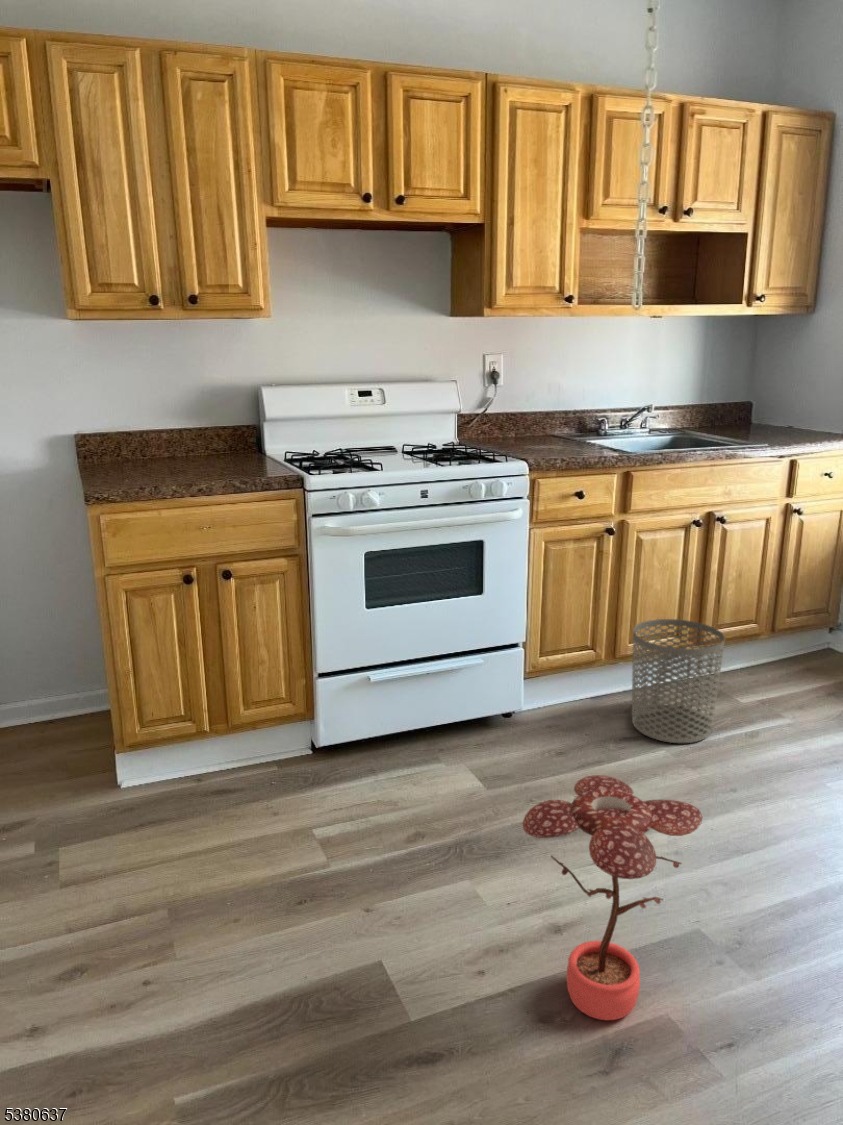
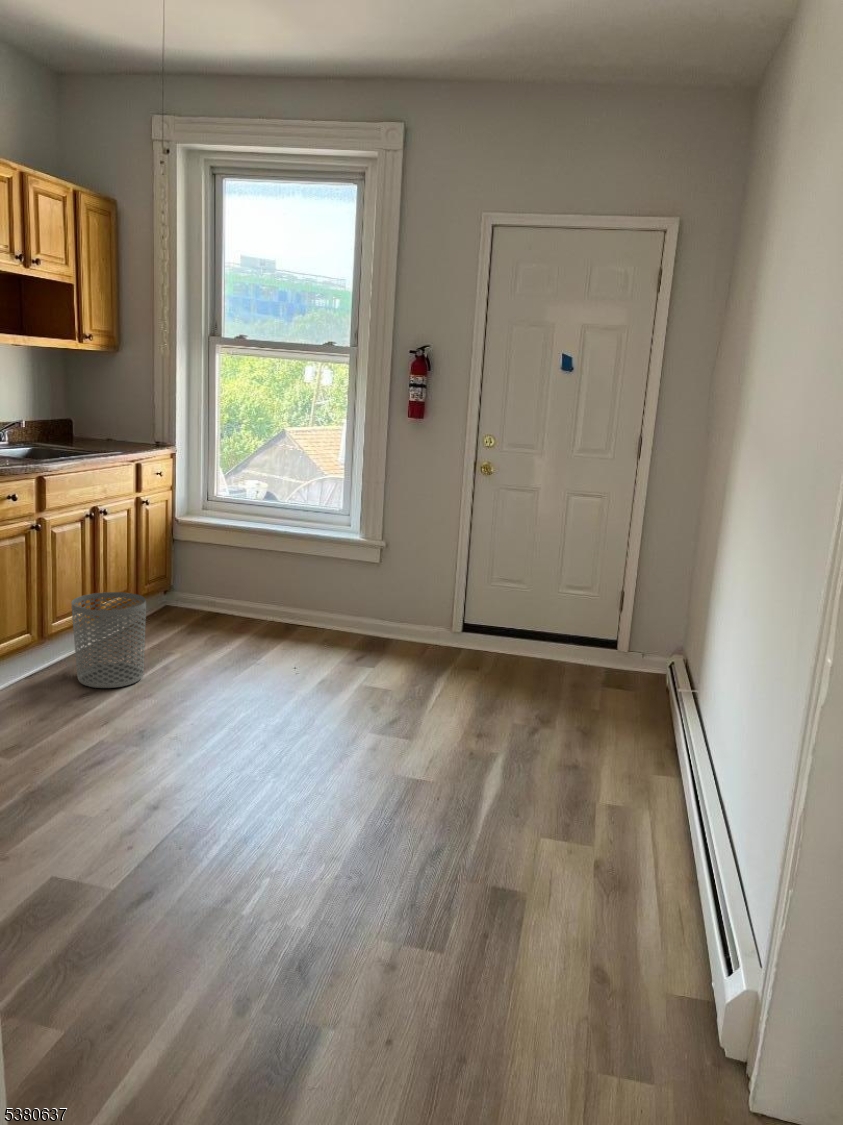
potted plant: present [523,775,702,1020] -> none [173,669,273,829]

